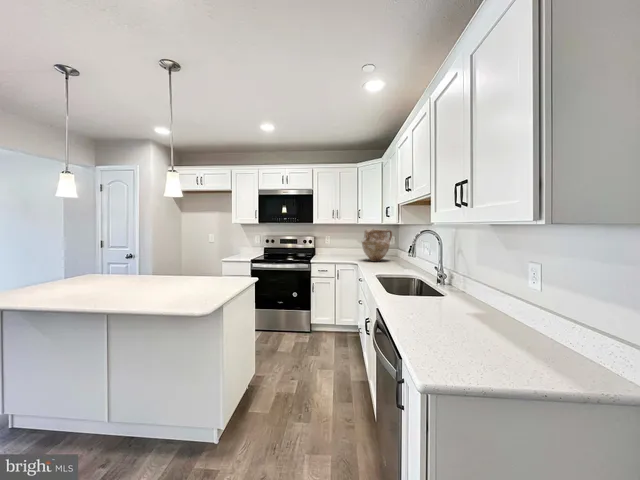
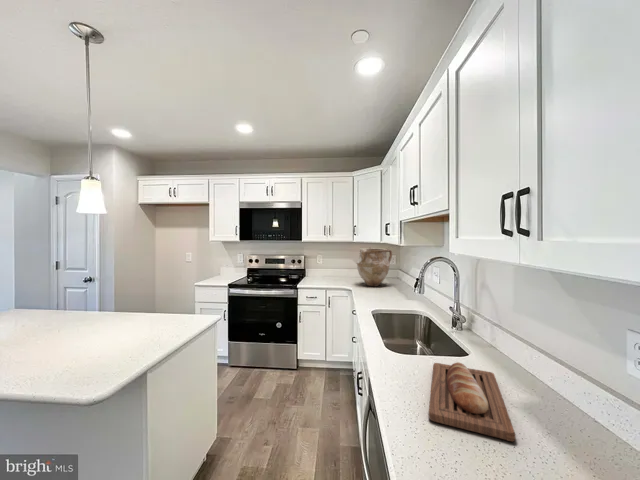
bread loaf: none [411,295,458,324] -> present [429,362,515,441]

